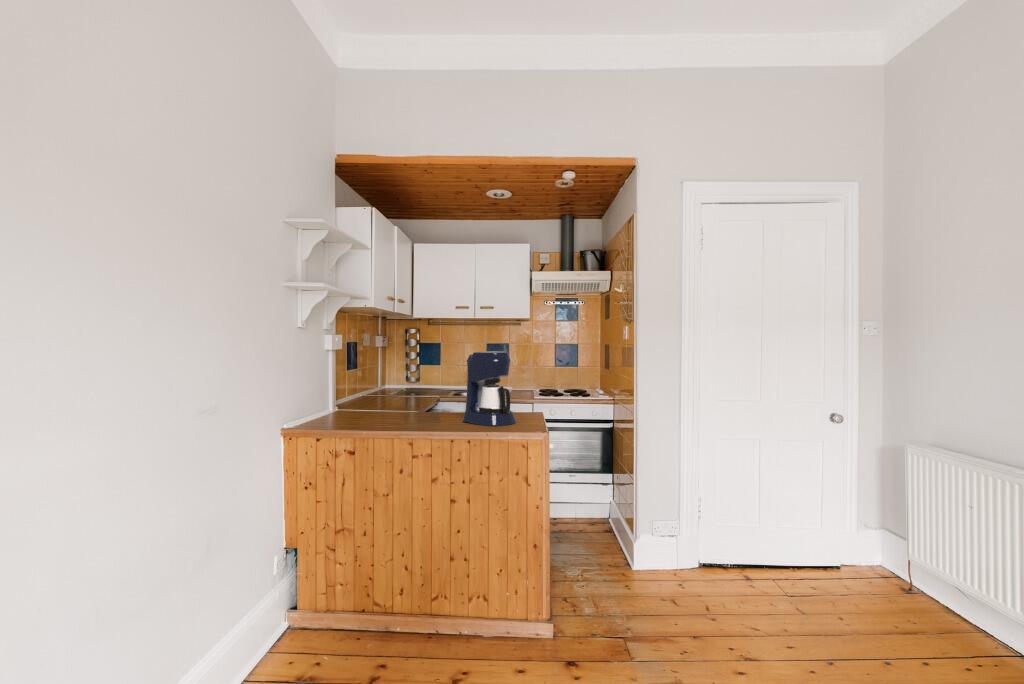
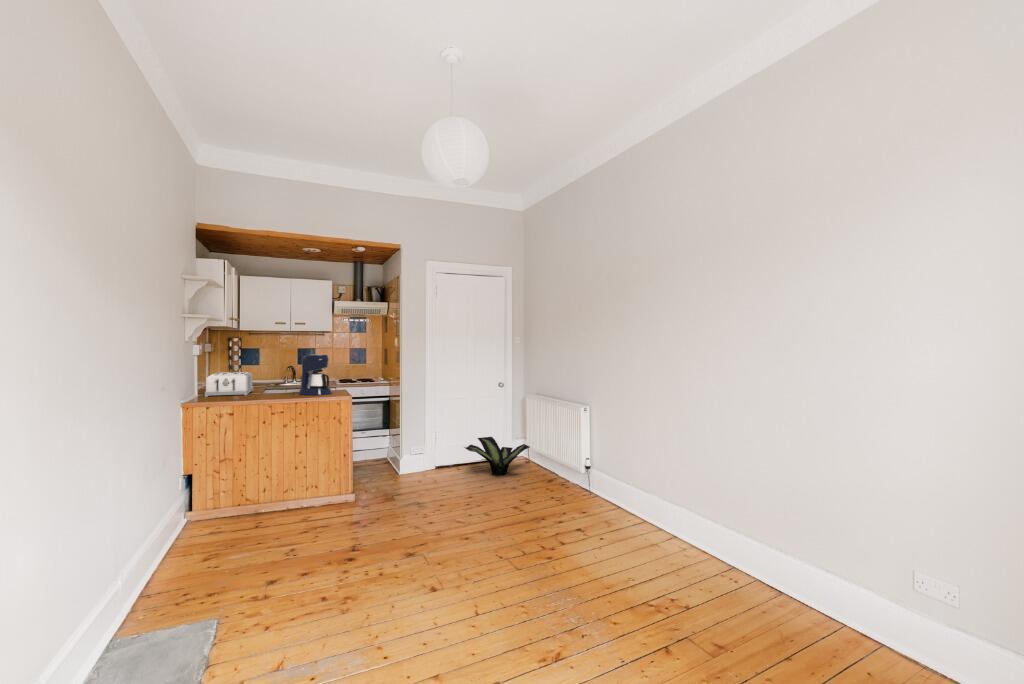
toaster: none [337,377,410,416] -> present [205,372,254,397]
potted plant: none [766,519,935,625] -> present [465,437,530,476]

